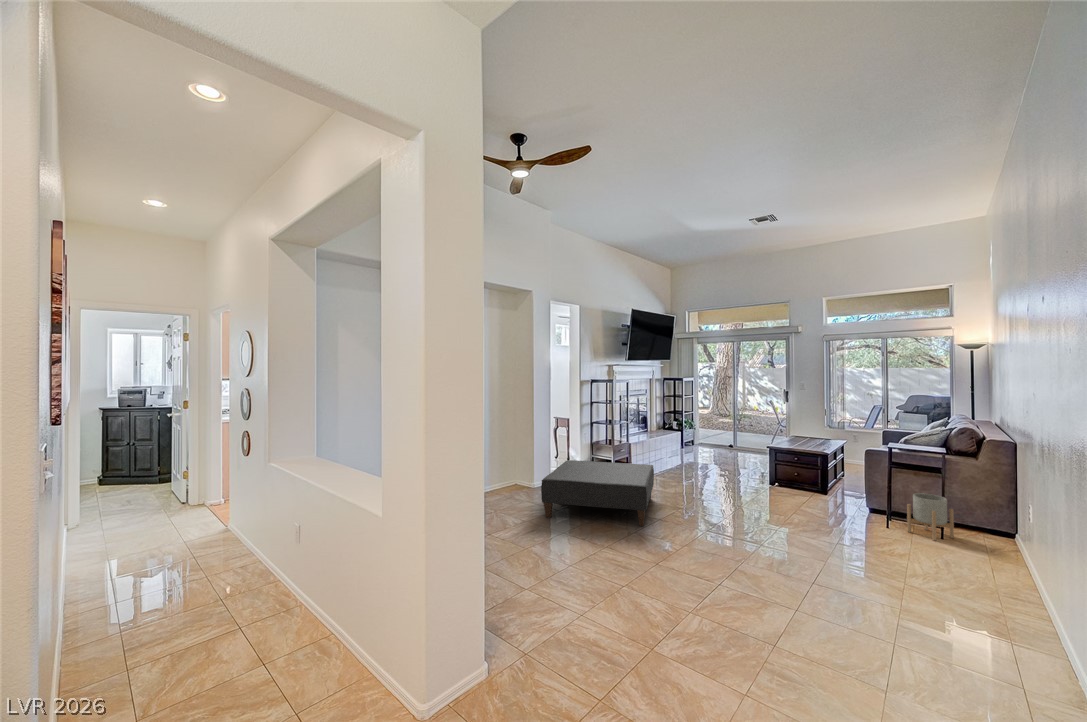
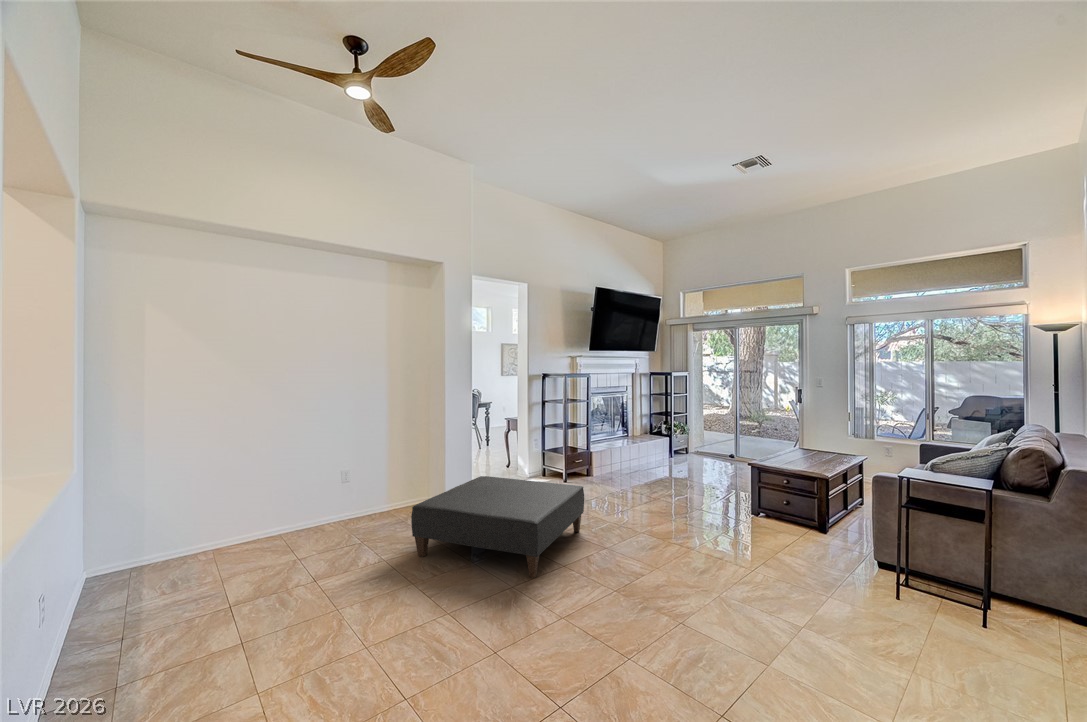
planter: present [907,493,954,541] -> none [931,549,1008,630]

